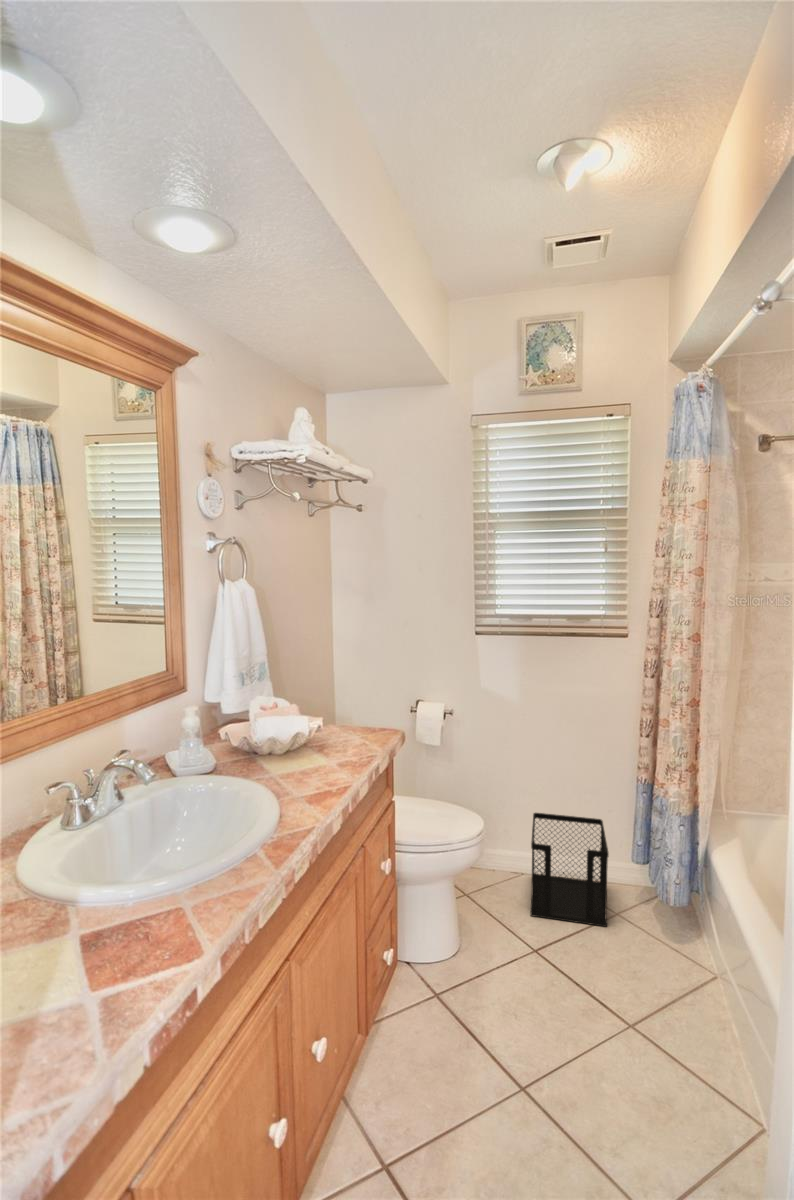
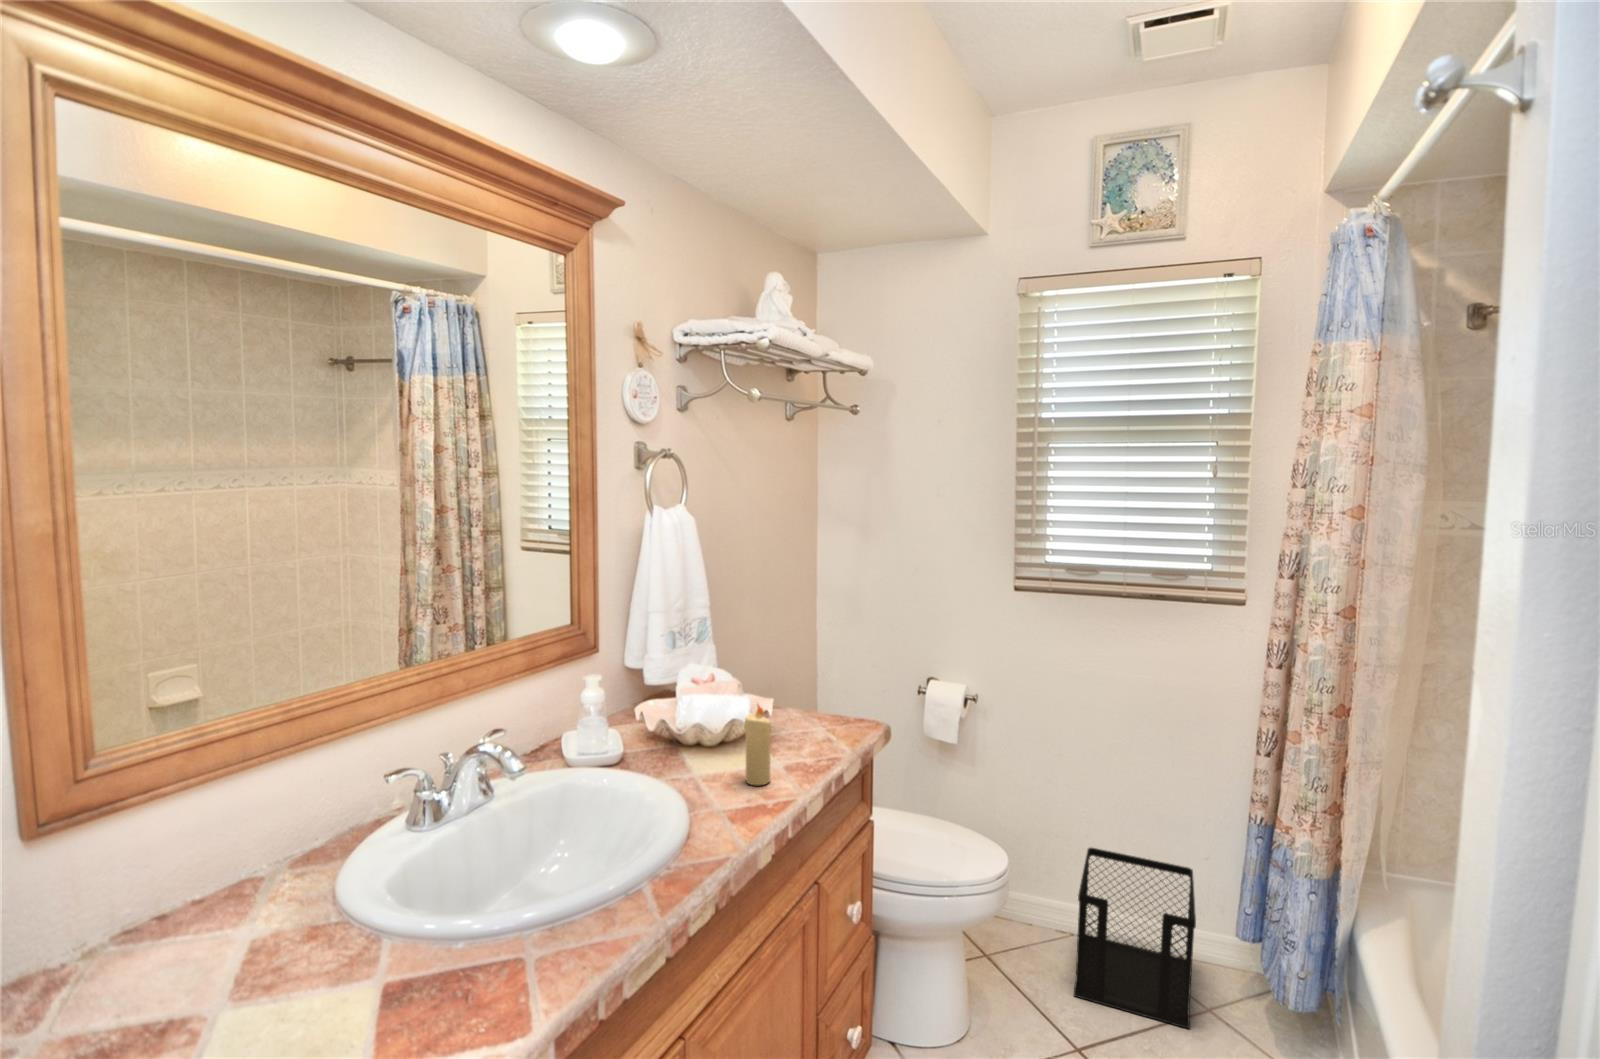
candle: none [310,719,331,779] -> present [744,704,771,785]

